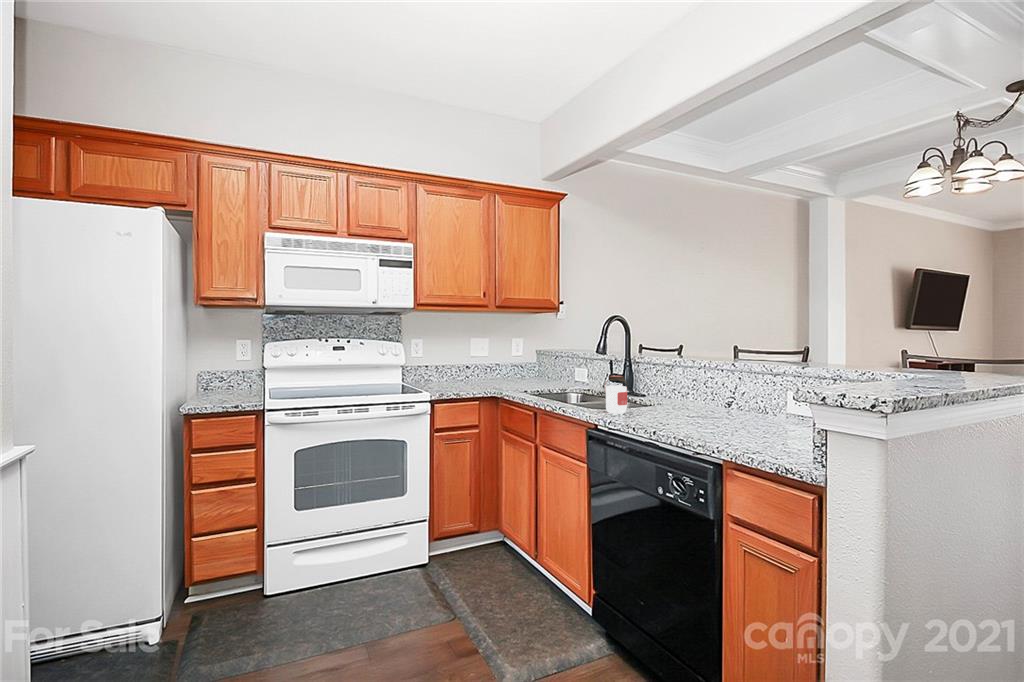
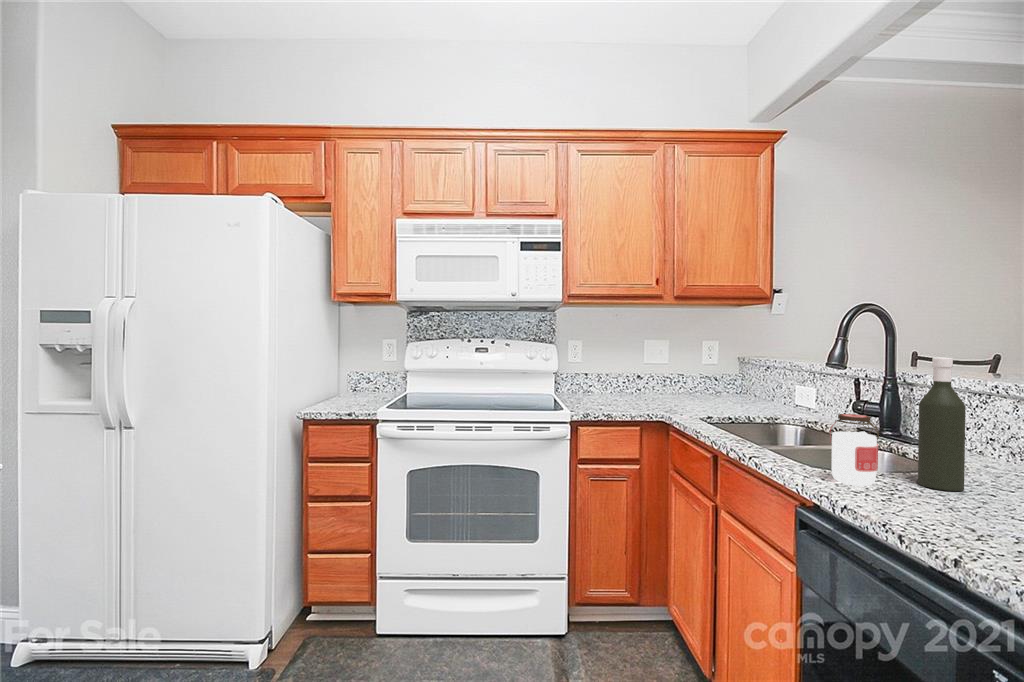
bottle: none [645,344,664,412] -> present [918,358,966,491]

